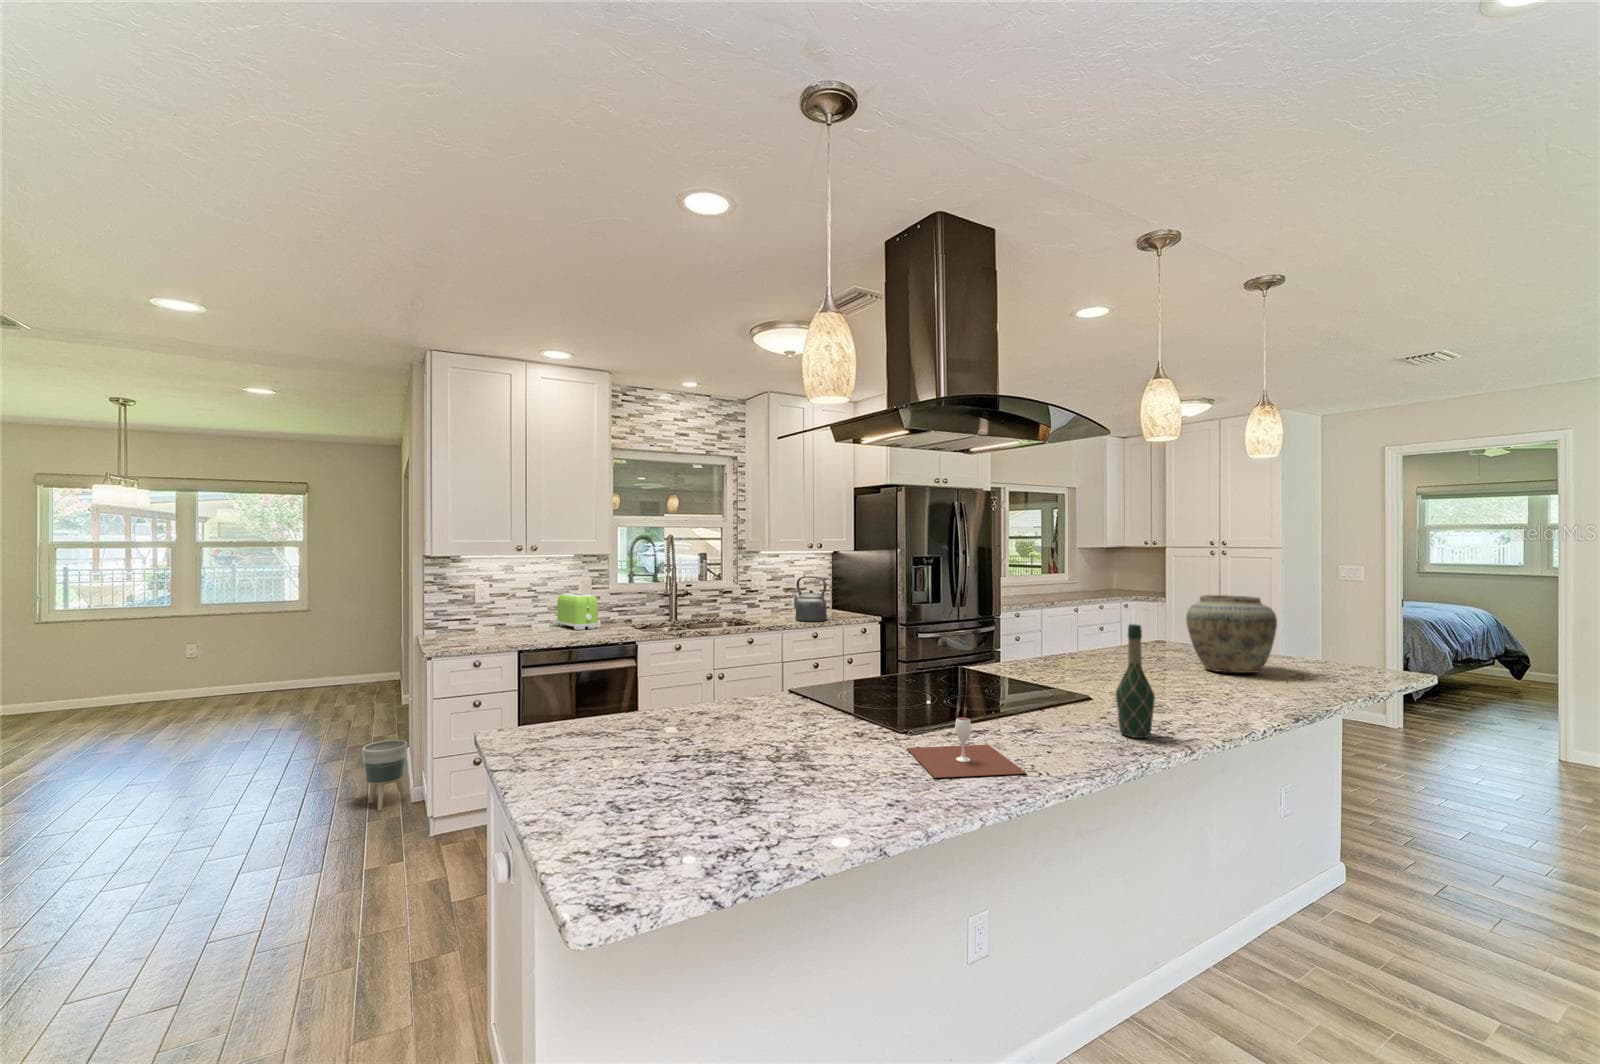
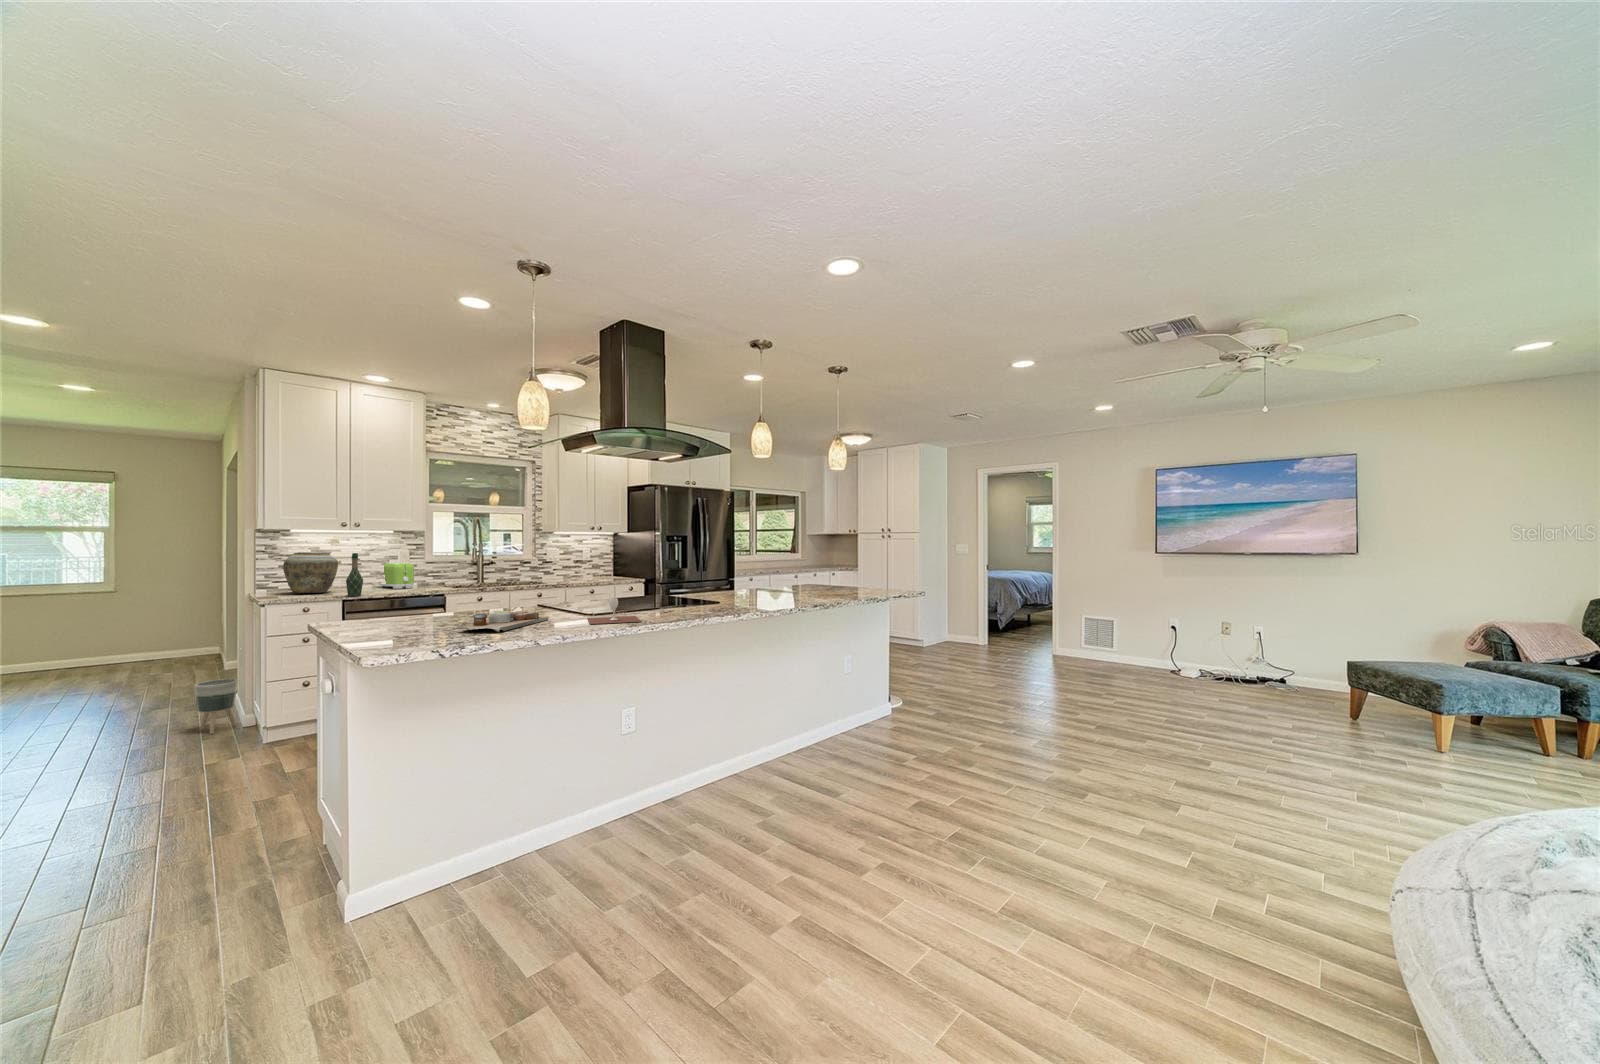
kettle: present [792,576,827,622] -> none [579,550,605,582]
vase: present [1186,595,1277,673] -> present [283,552,338,593]
wine bottle: present [1116,624,1155,738] -> present [346,553,363,596]
cutting board: none [707,728,842,804] -> present [457,610,549,632]

